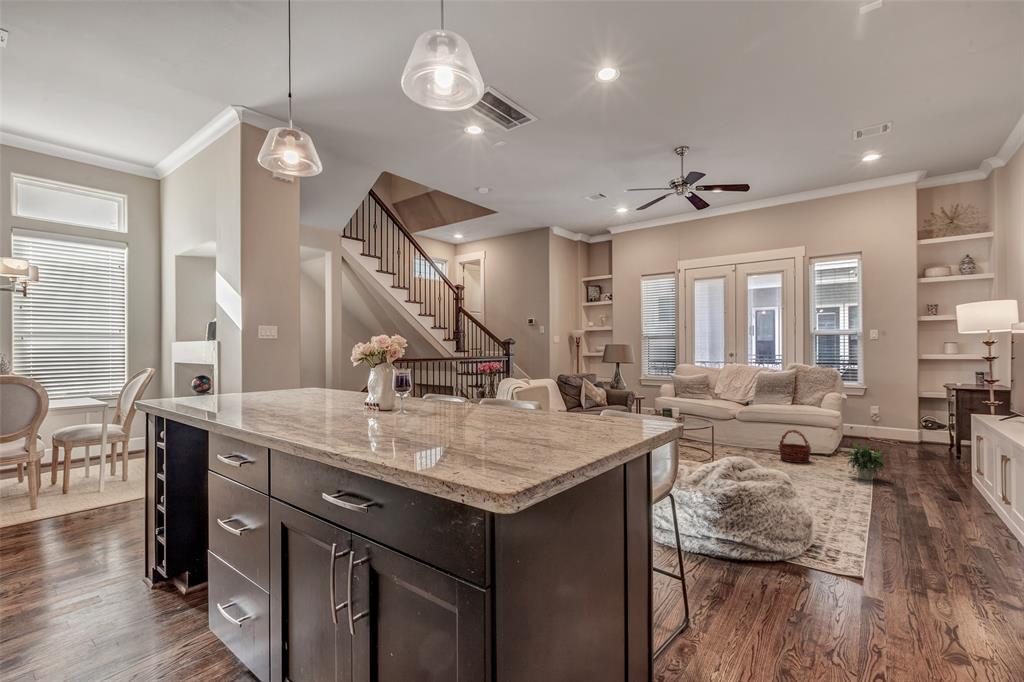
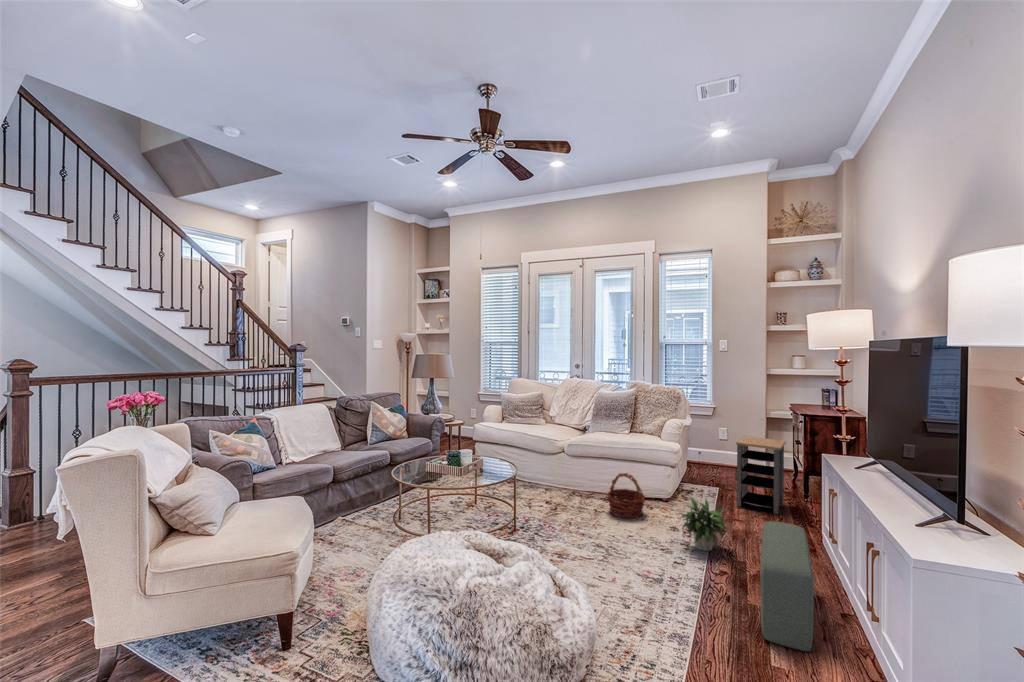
side table: none [891,406,938,466] -> present [736,436,786,514]
pouf: none [915,452,955,521] -> present [760,521,814,651]

